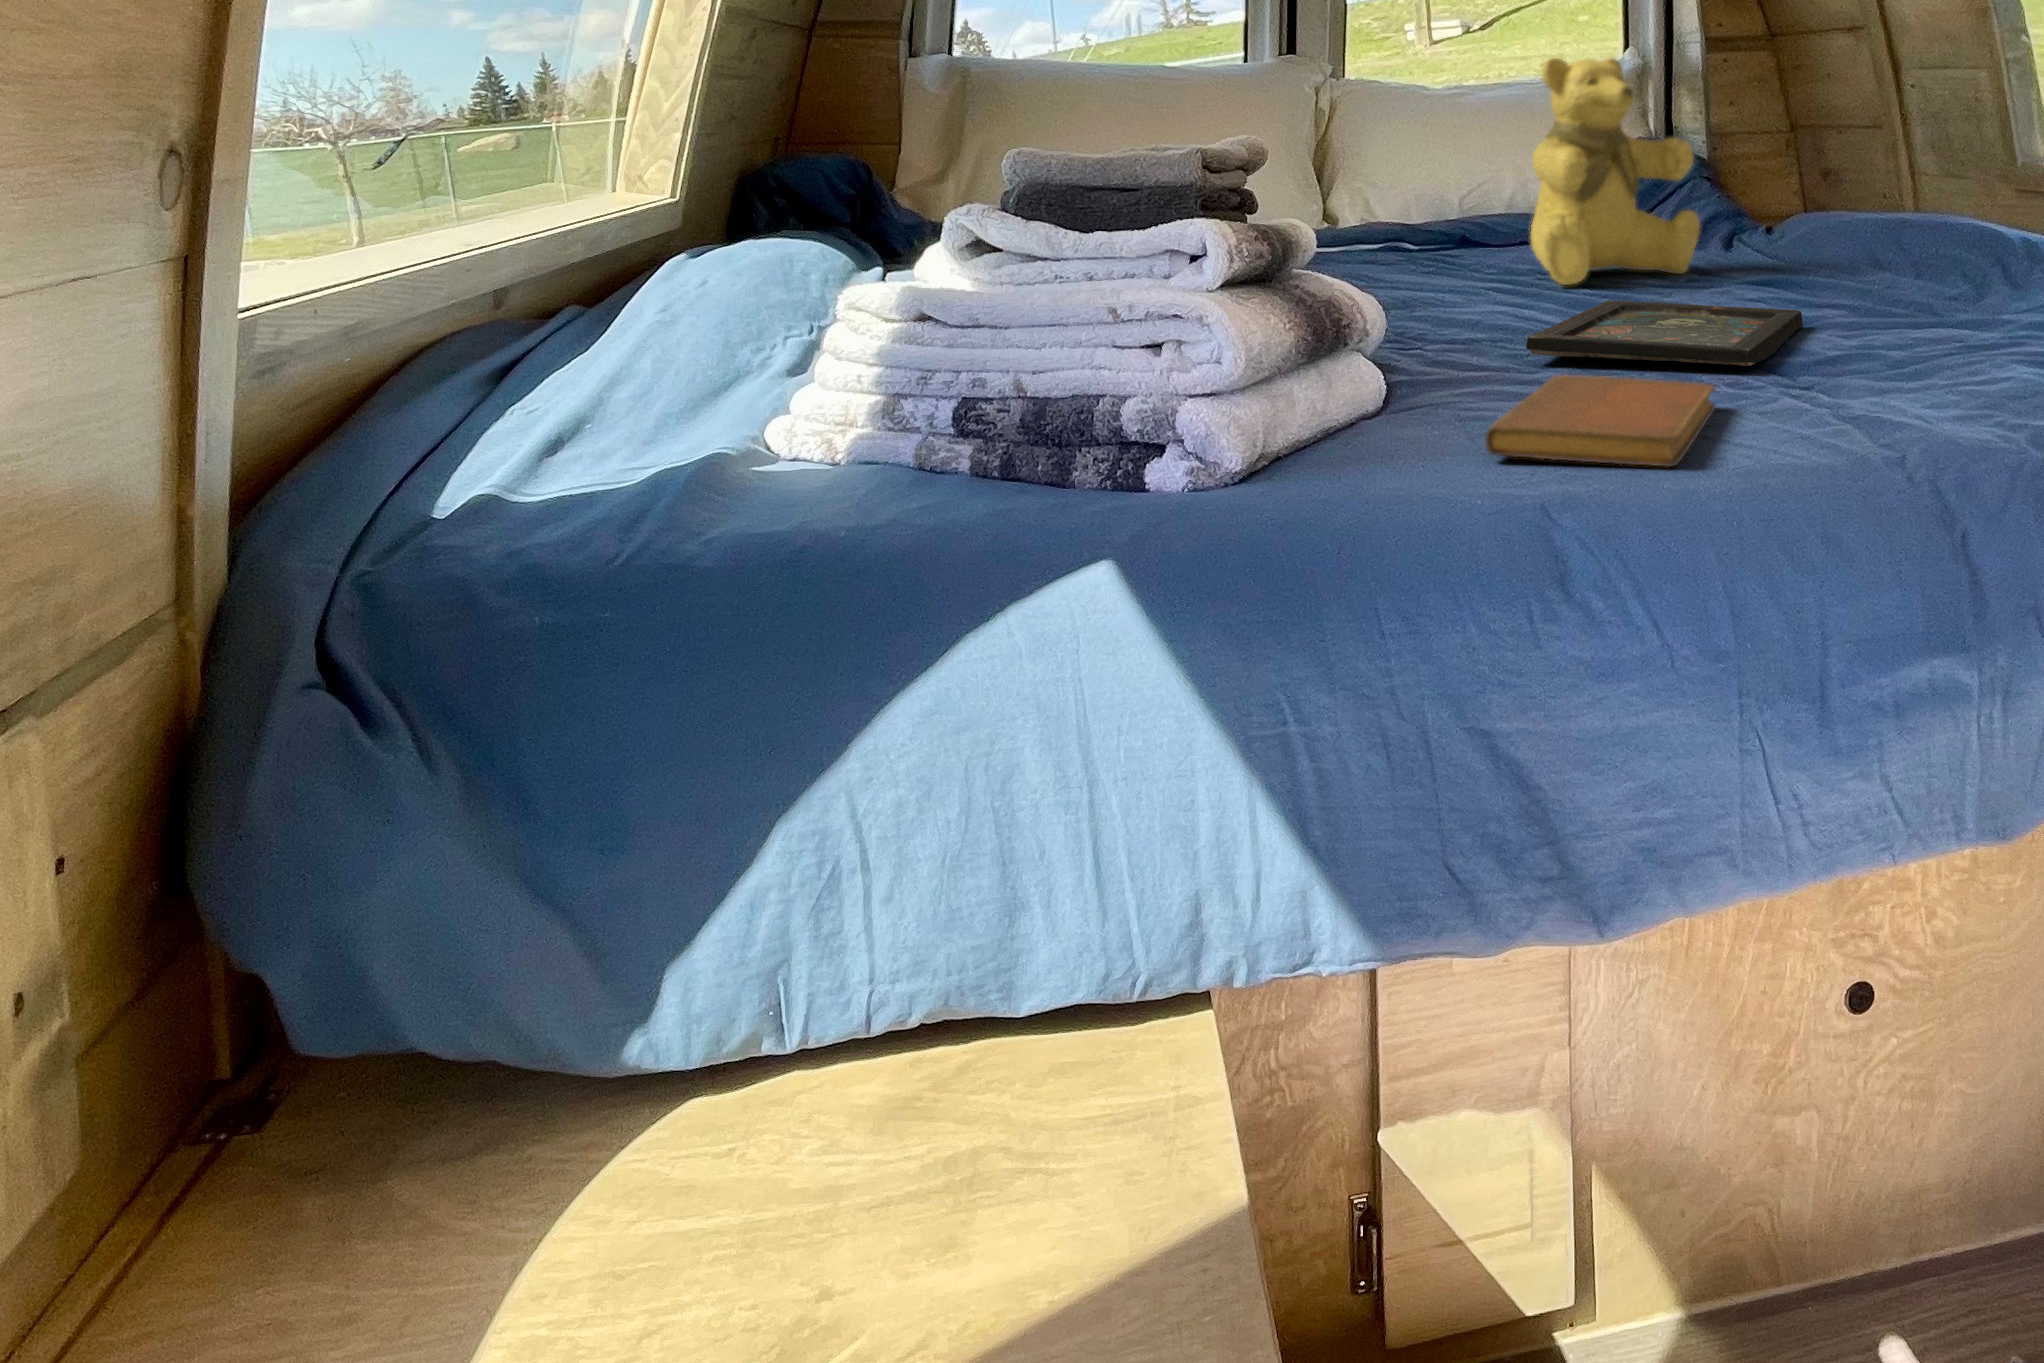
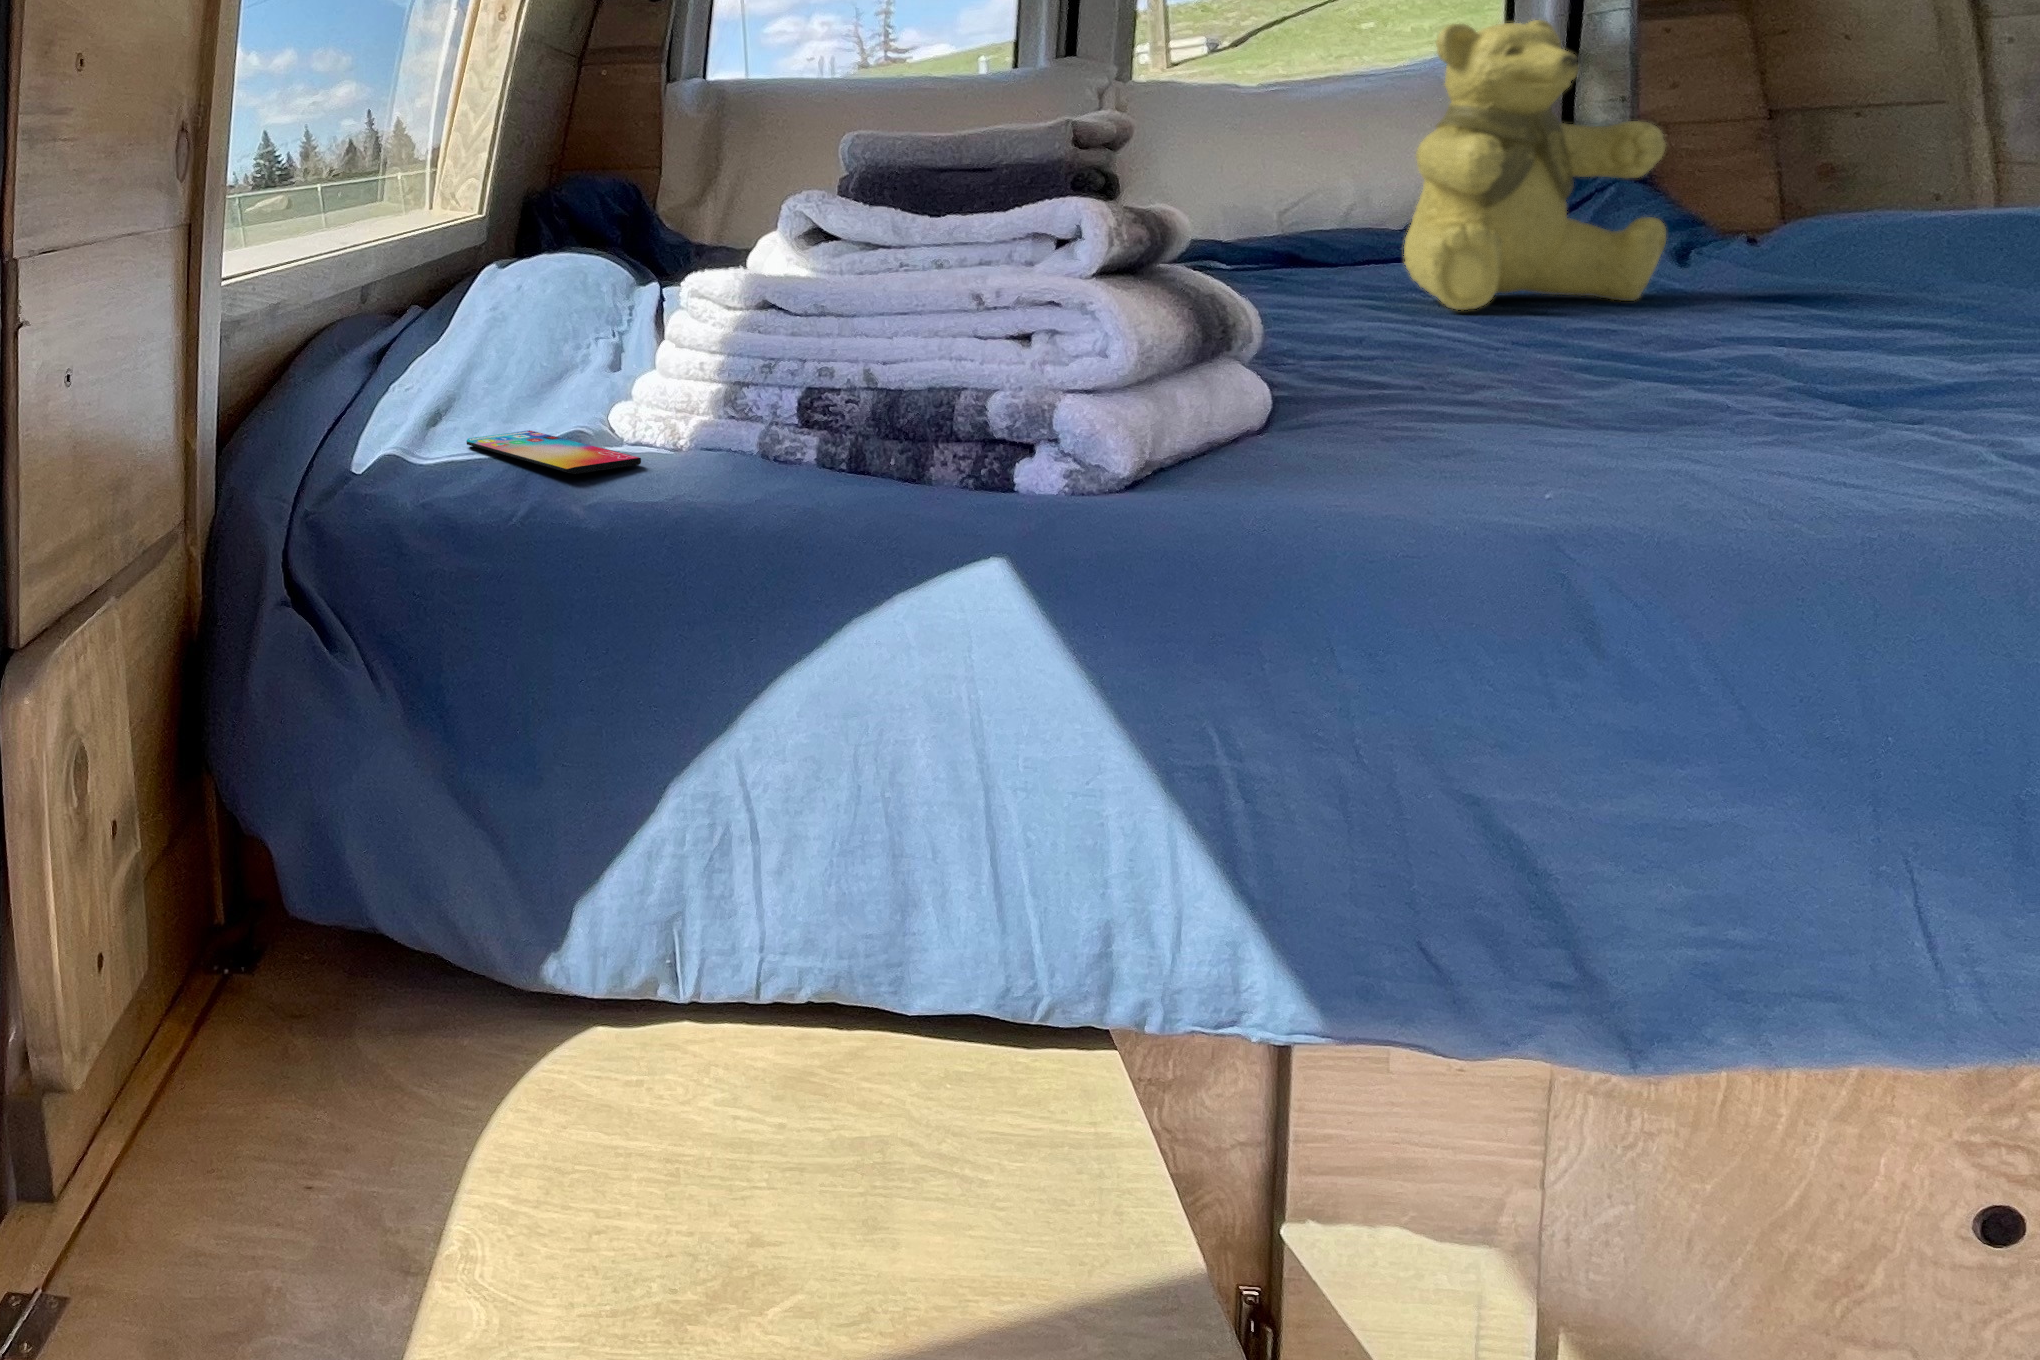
tray: present [1526,300,1803,366] -> none [1453,324,1890,409]
notebook: present [1485,375,1716,467] -> none [1454,403,1800,526]
smartphone: none [581,458,782,506] -> present [467,430,641,474]

